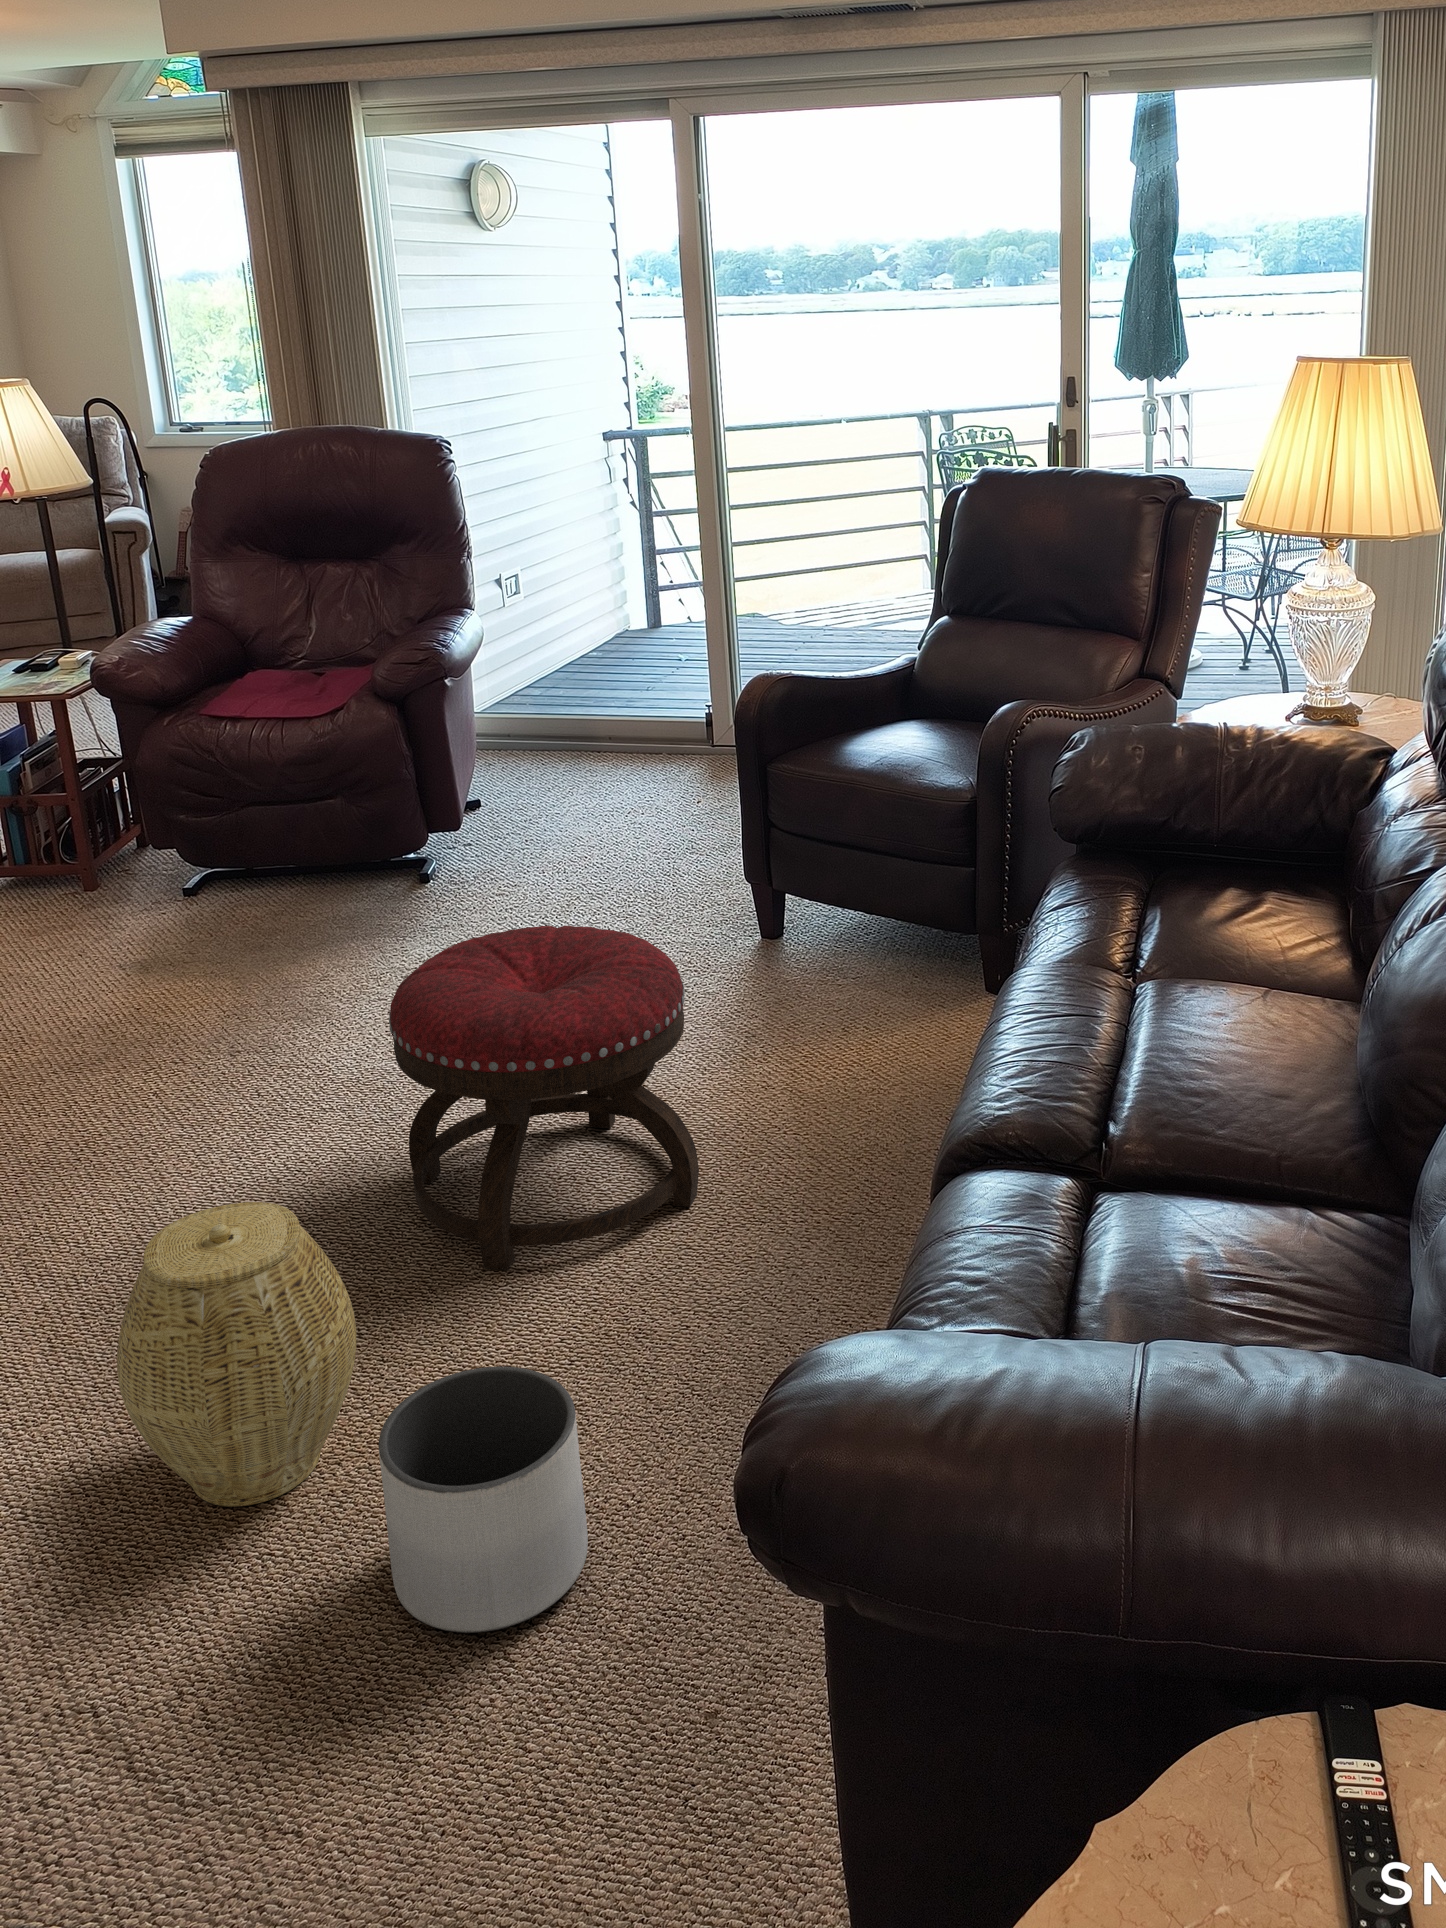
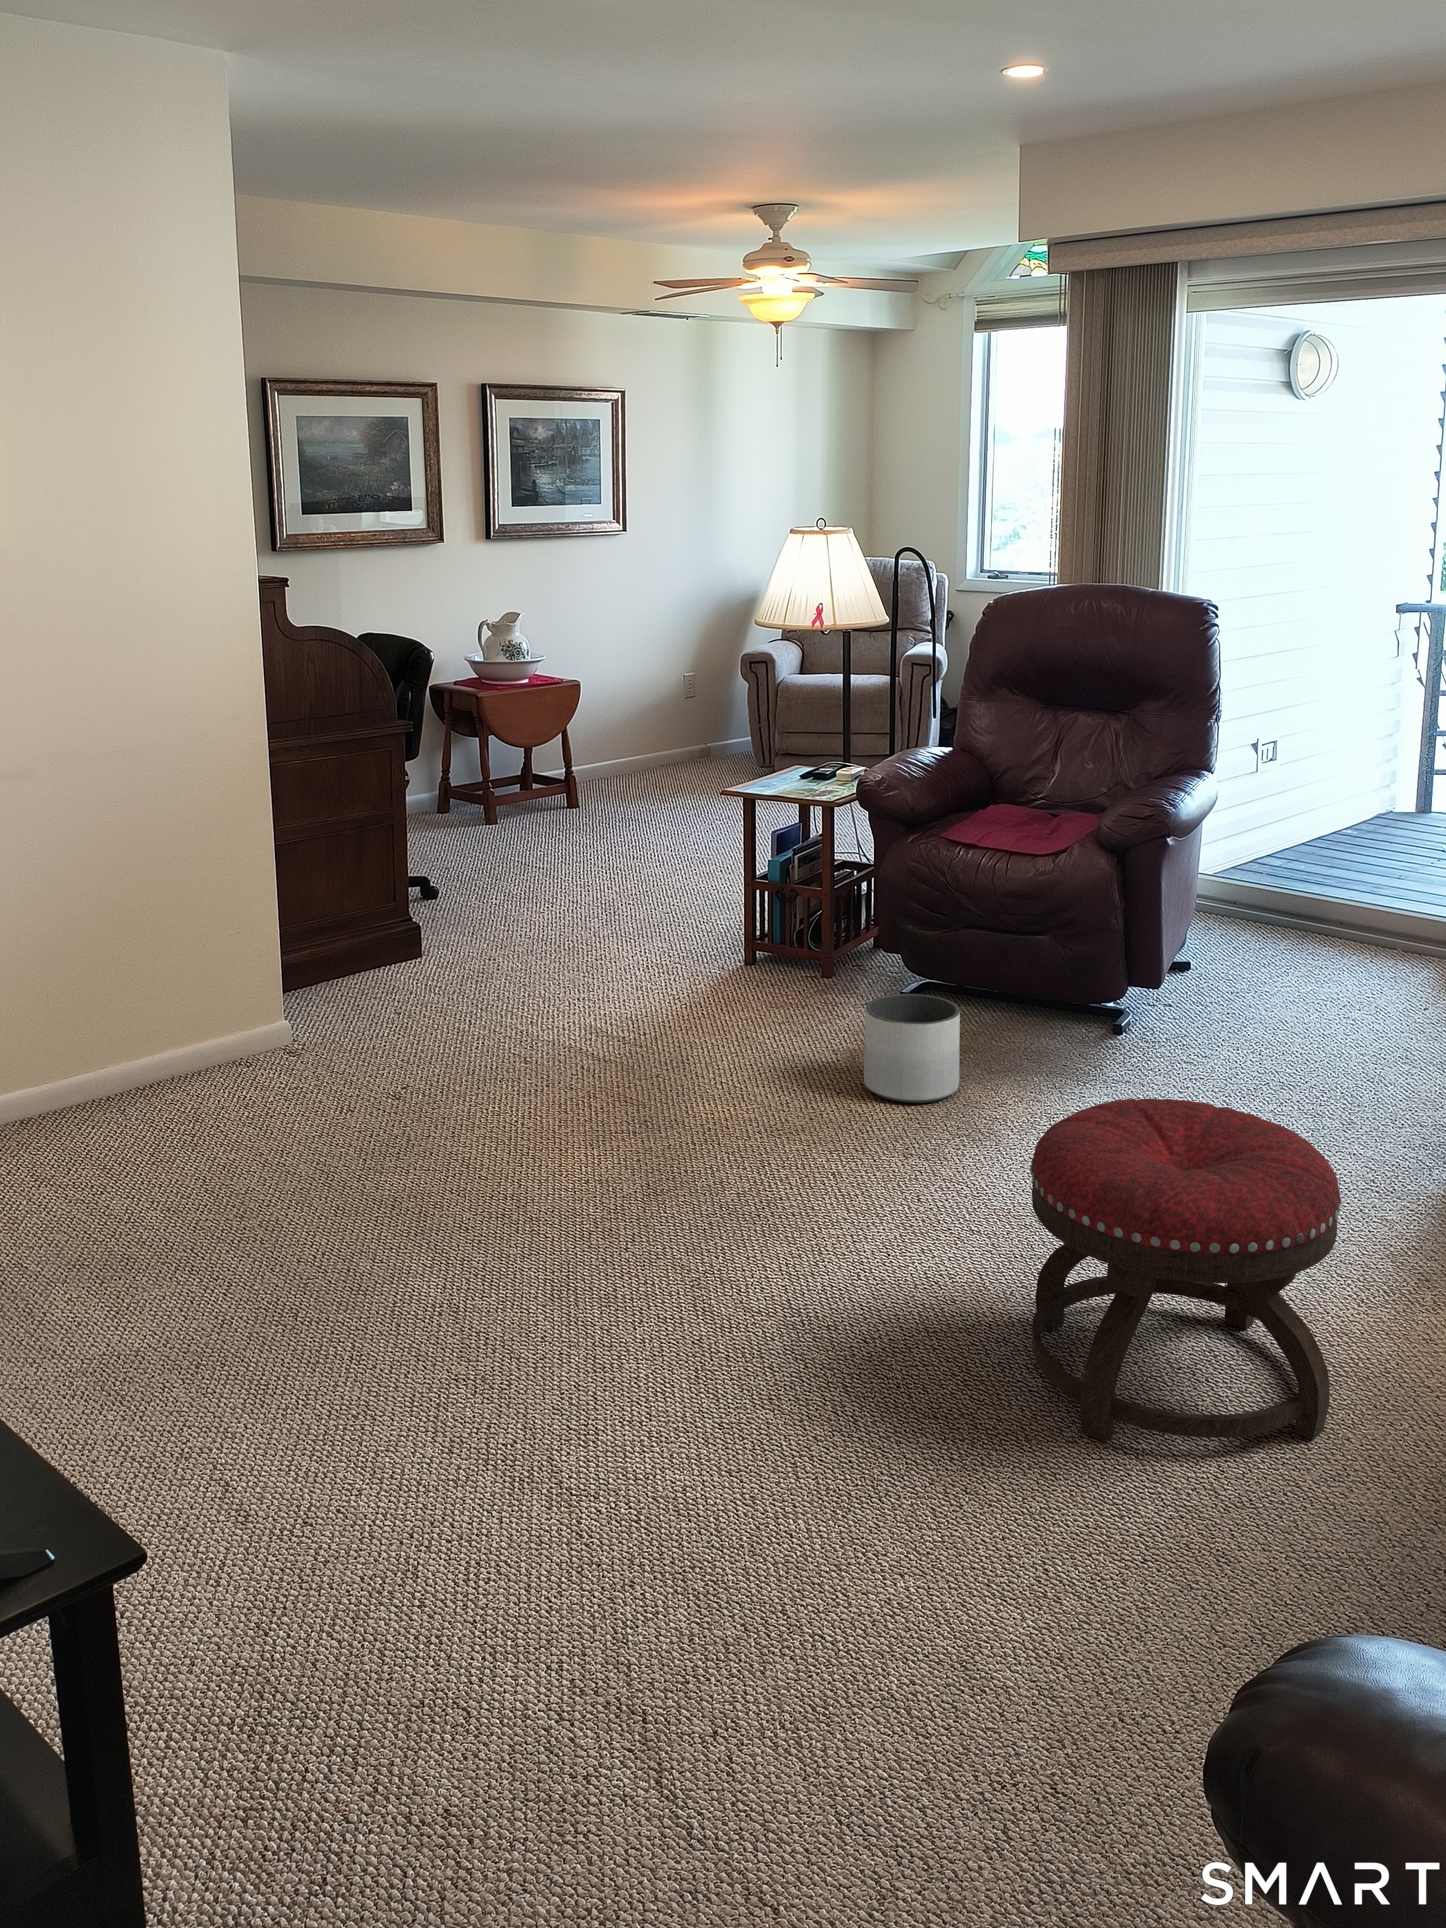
woven basket: present [117,1202,356,1507] -> none [727,1293,935,1584]
planter: present [379,1367,588,1633] -> present [864,994,960,1103]

